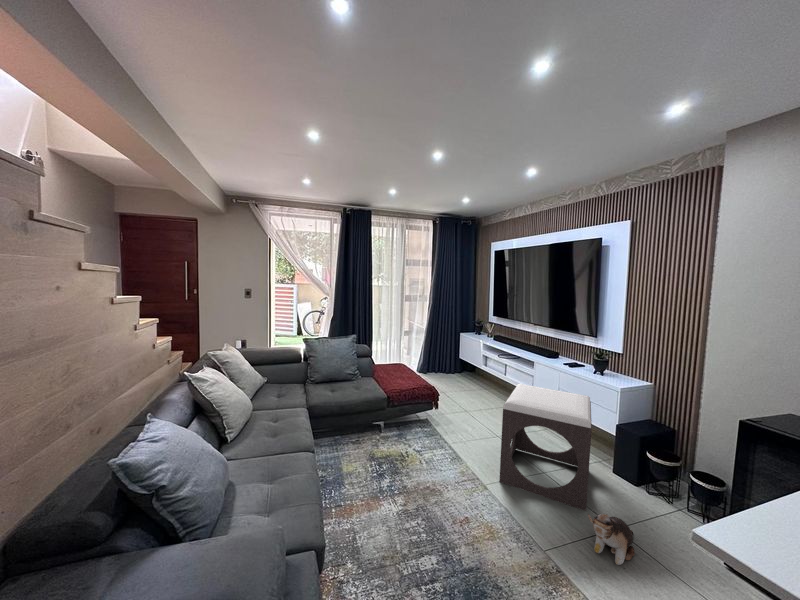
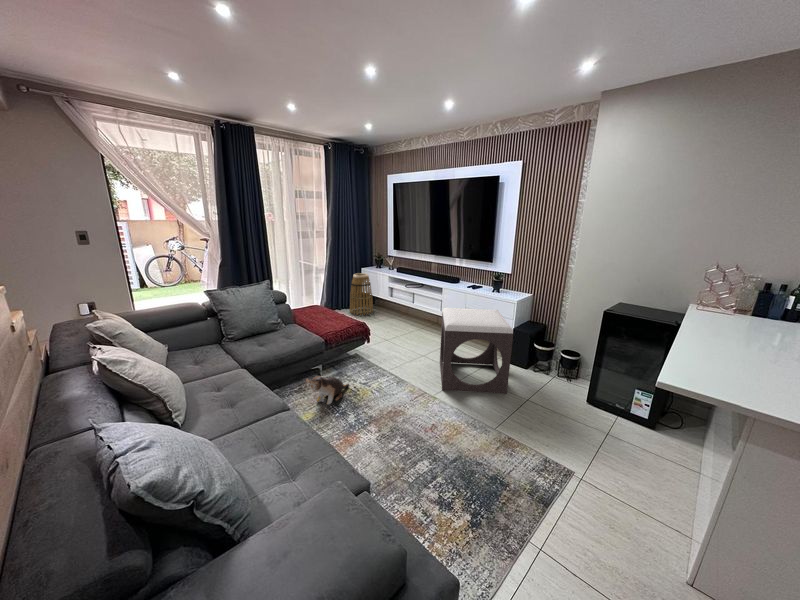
basket: none [444,337,469,382] -> present [349,273,373,315]
plush toy: present [588,514,635,565] -> present [306,376,349,404]

